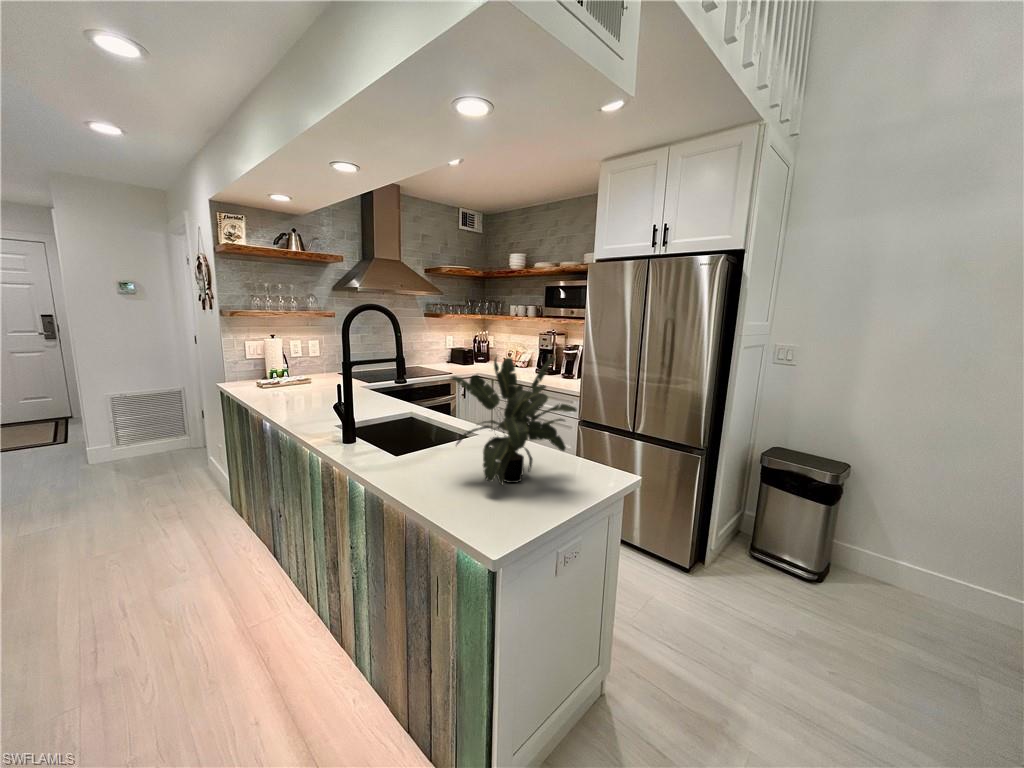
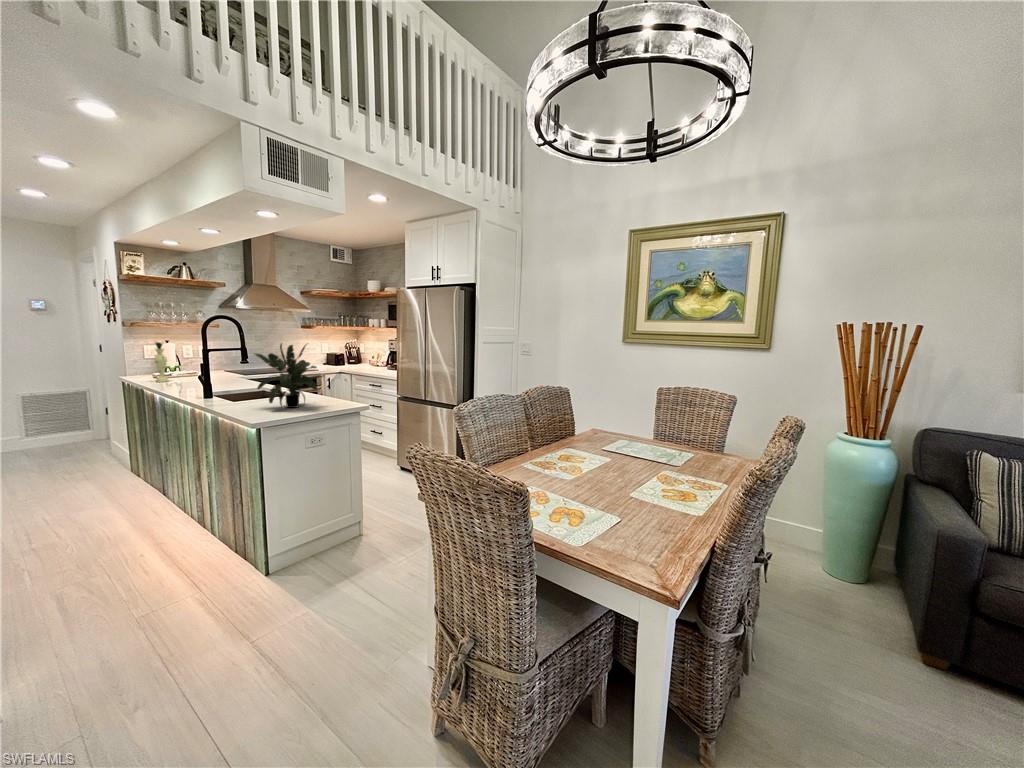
vase: none [250,336,282,397] -> present [154,342,169,382]

